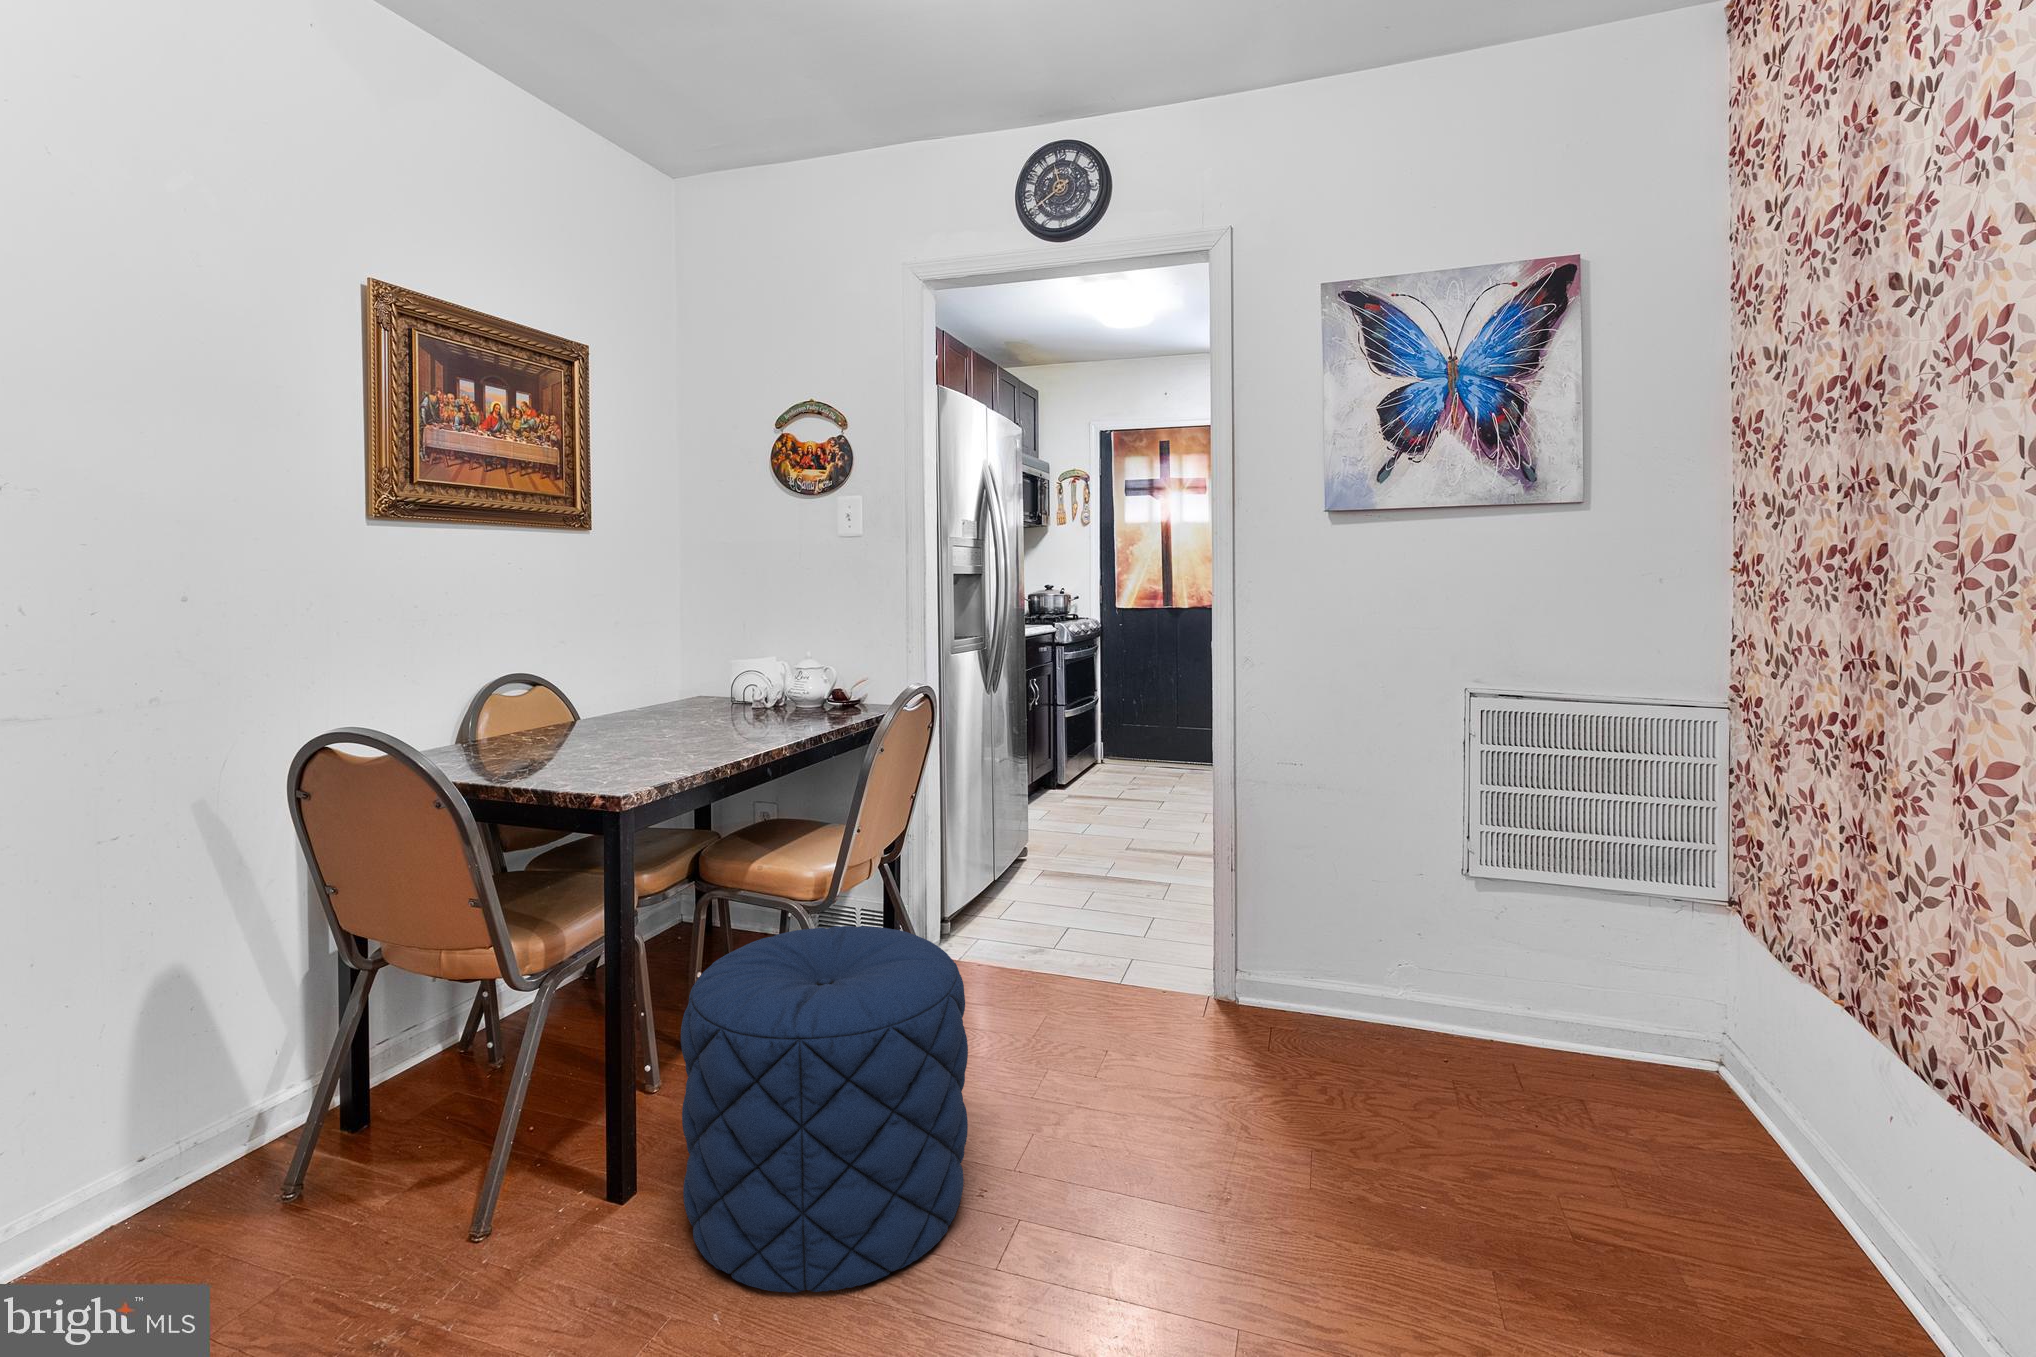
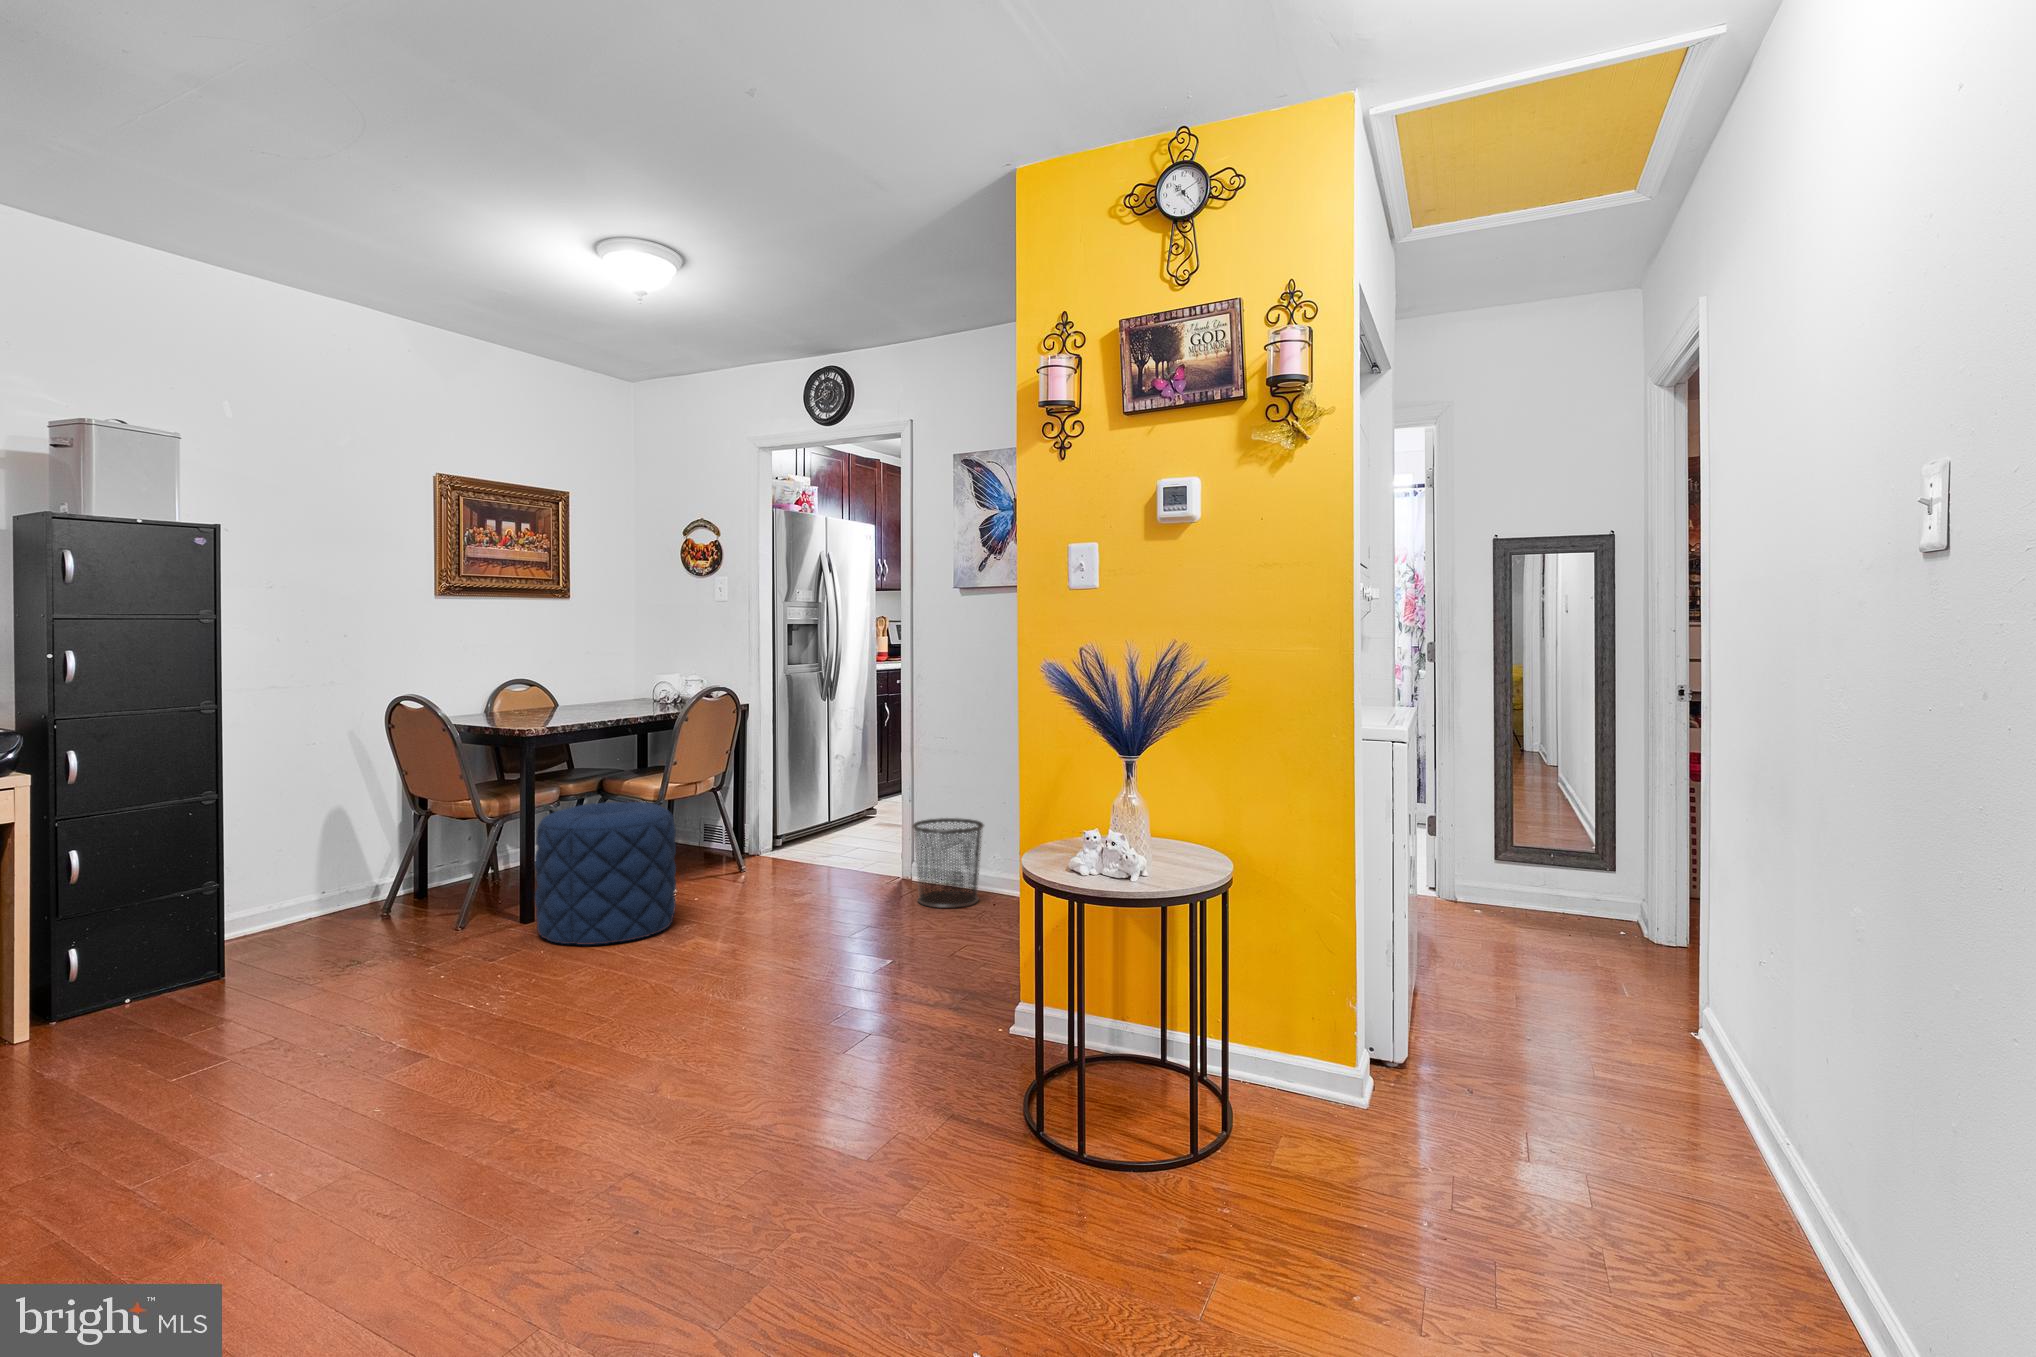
waste bin: none [1290,896,1422,1066] -> present [912,818,984,908]

